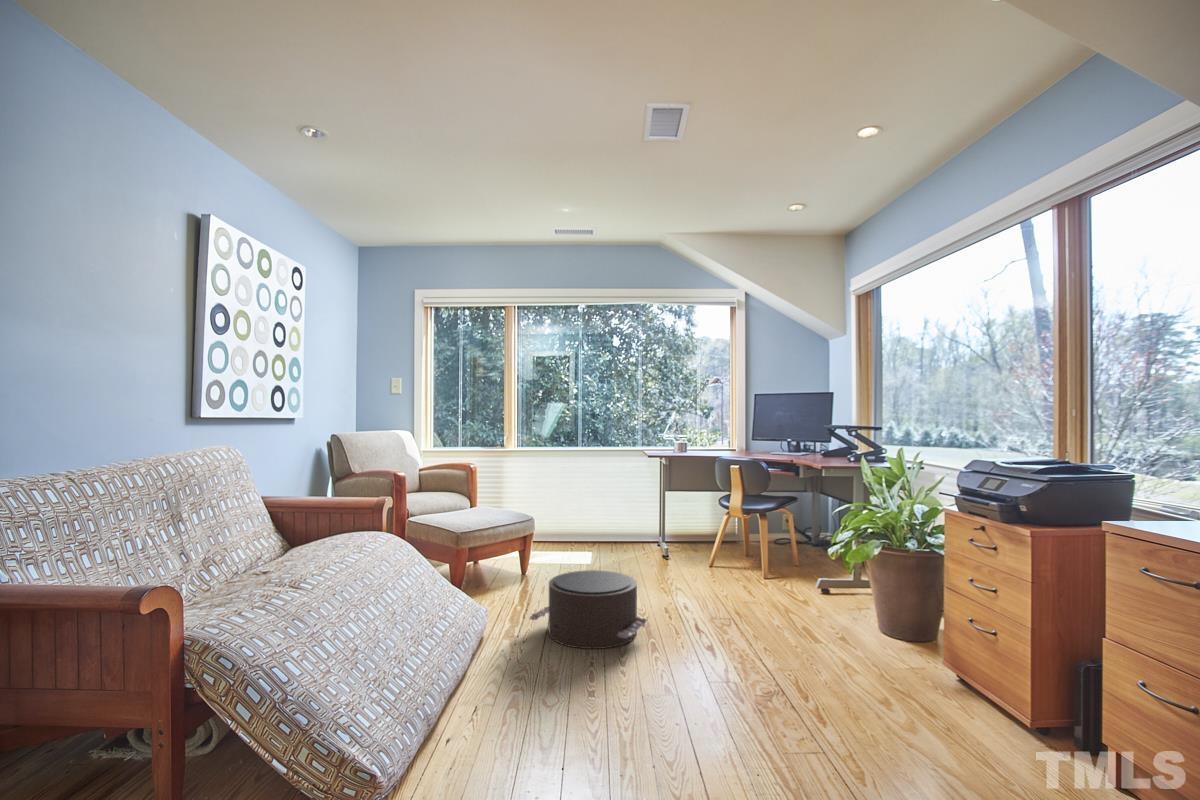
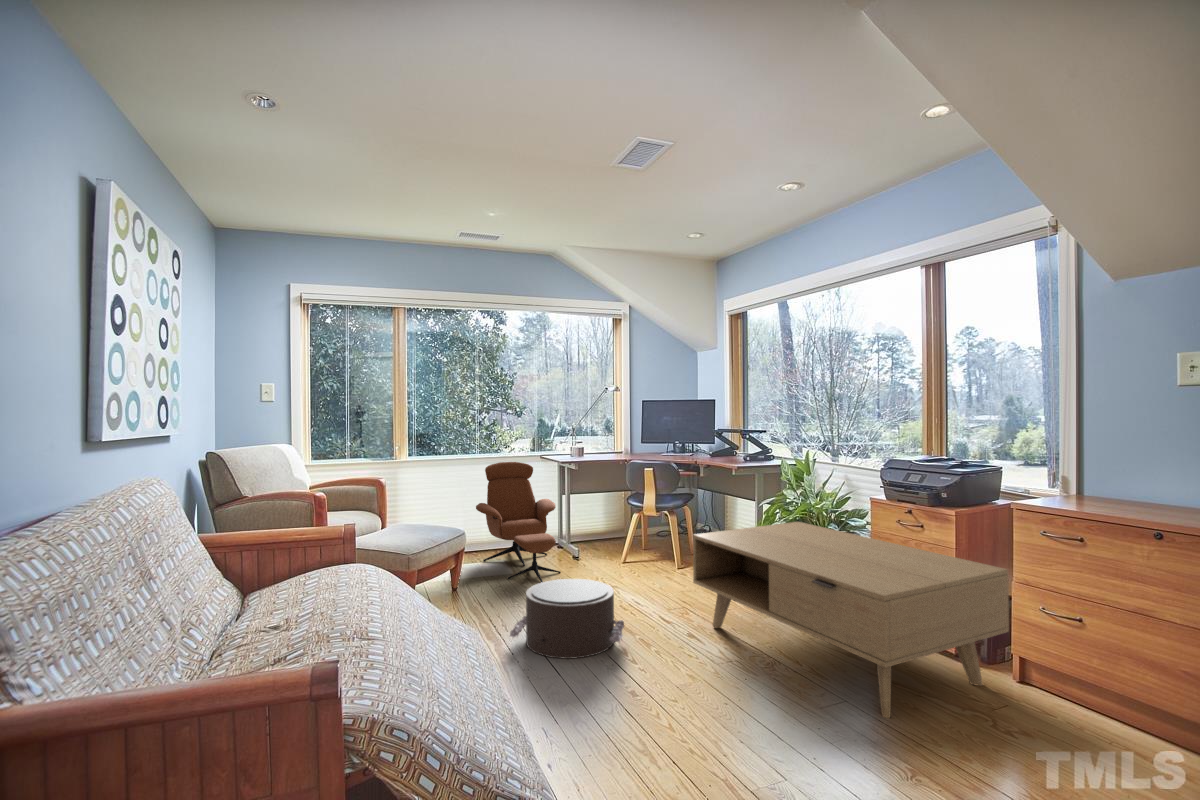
lounge chair: none [568,455,647,576] -> present [476,462,561,582]
coffee table: none [729,533,1080,766] -> present [693,522,1009,718]

